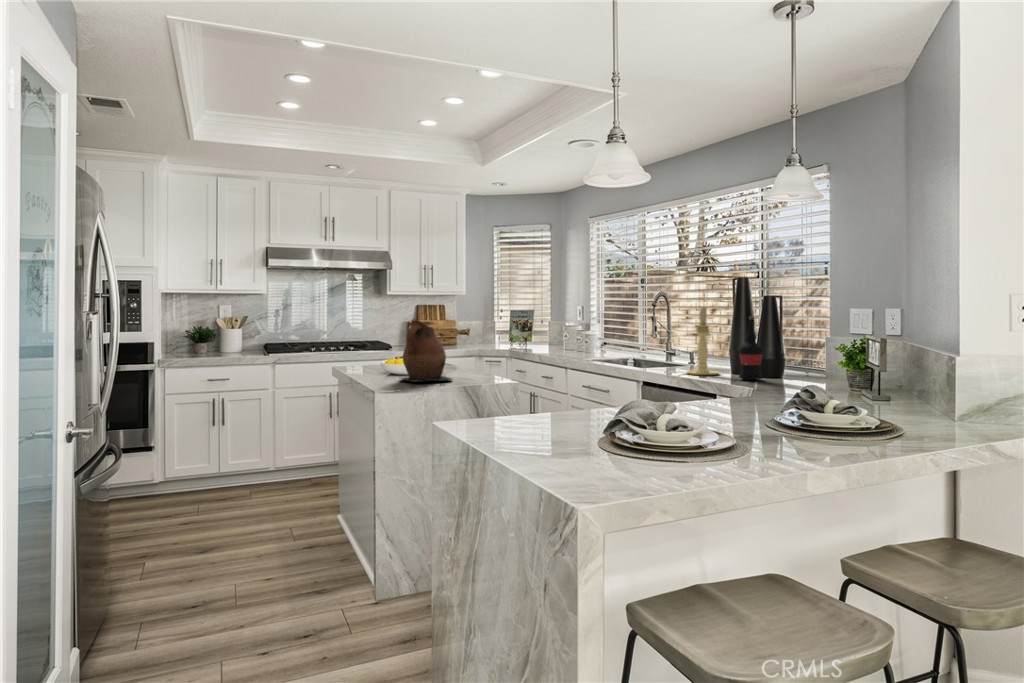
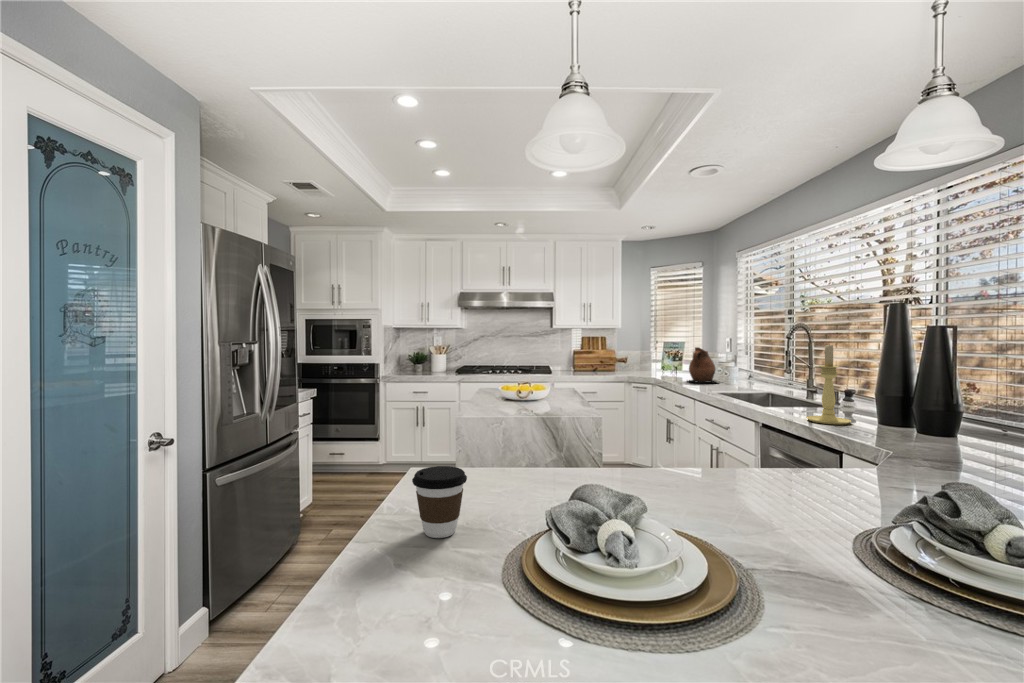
wine bottle: present [739,316,763,380] -> none [870,359,906,438]
ceramic pitcher: present [401,320,452,382] -> present [687,347,717,382]
coffee cup: none [510,394,553,446] -> present [412,466,467,538]

